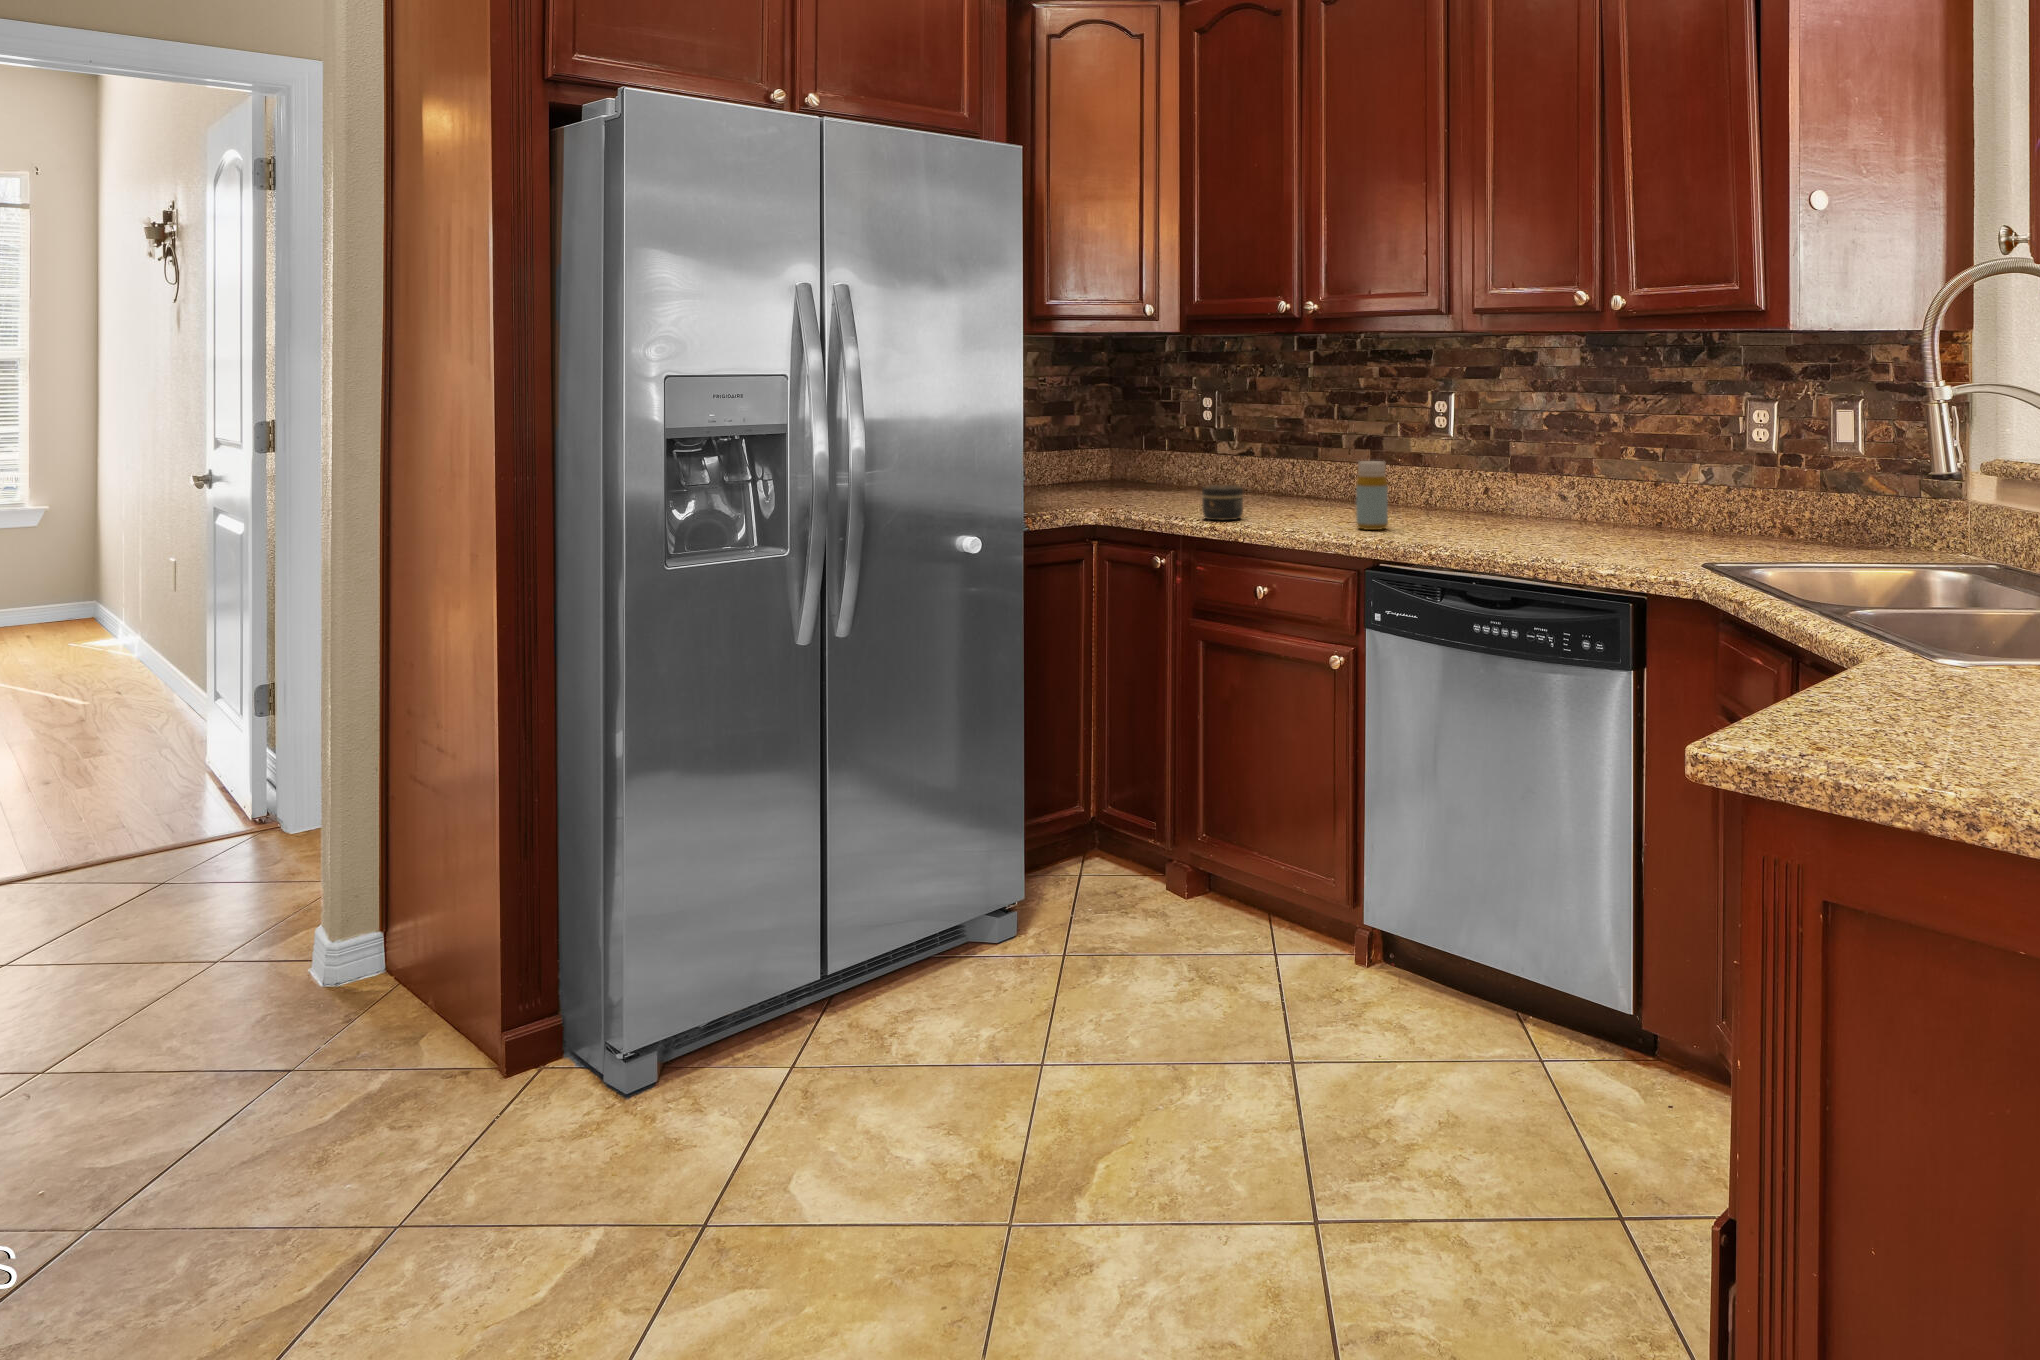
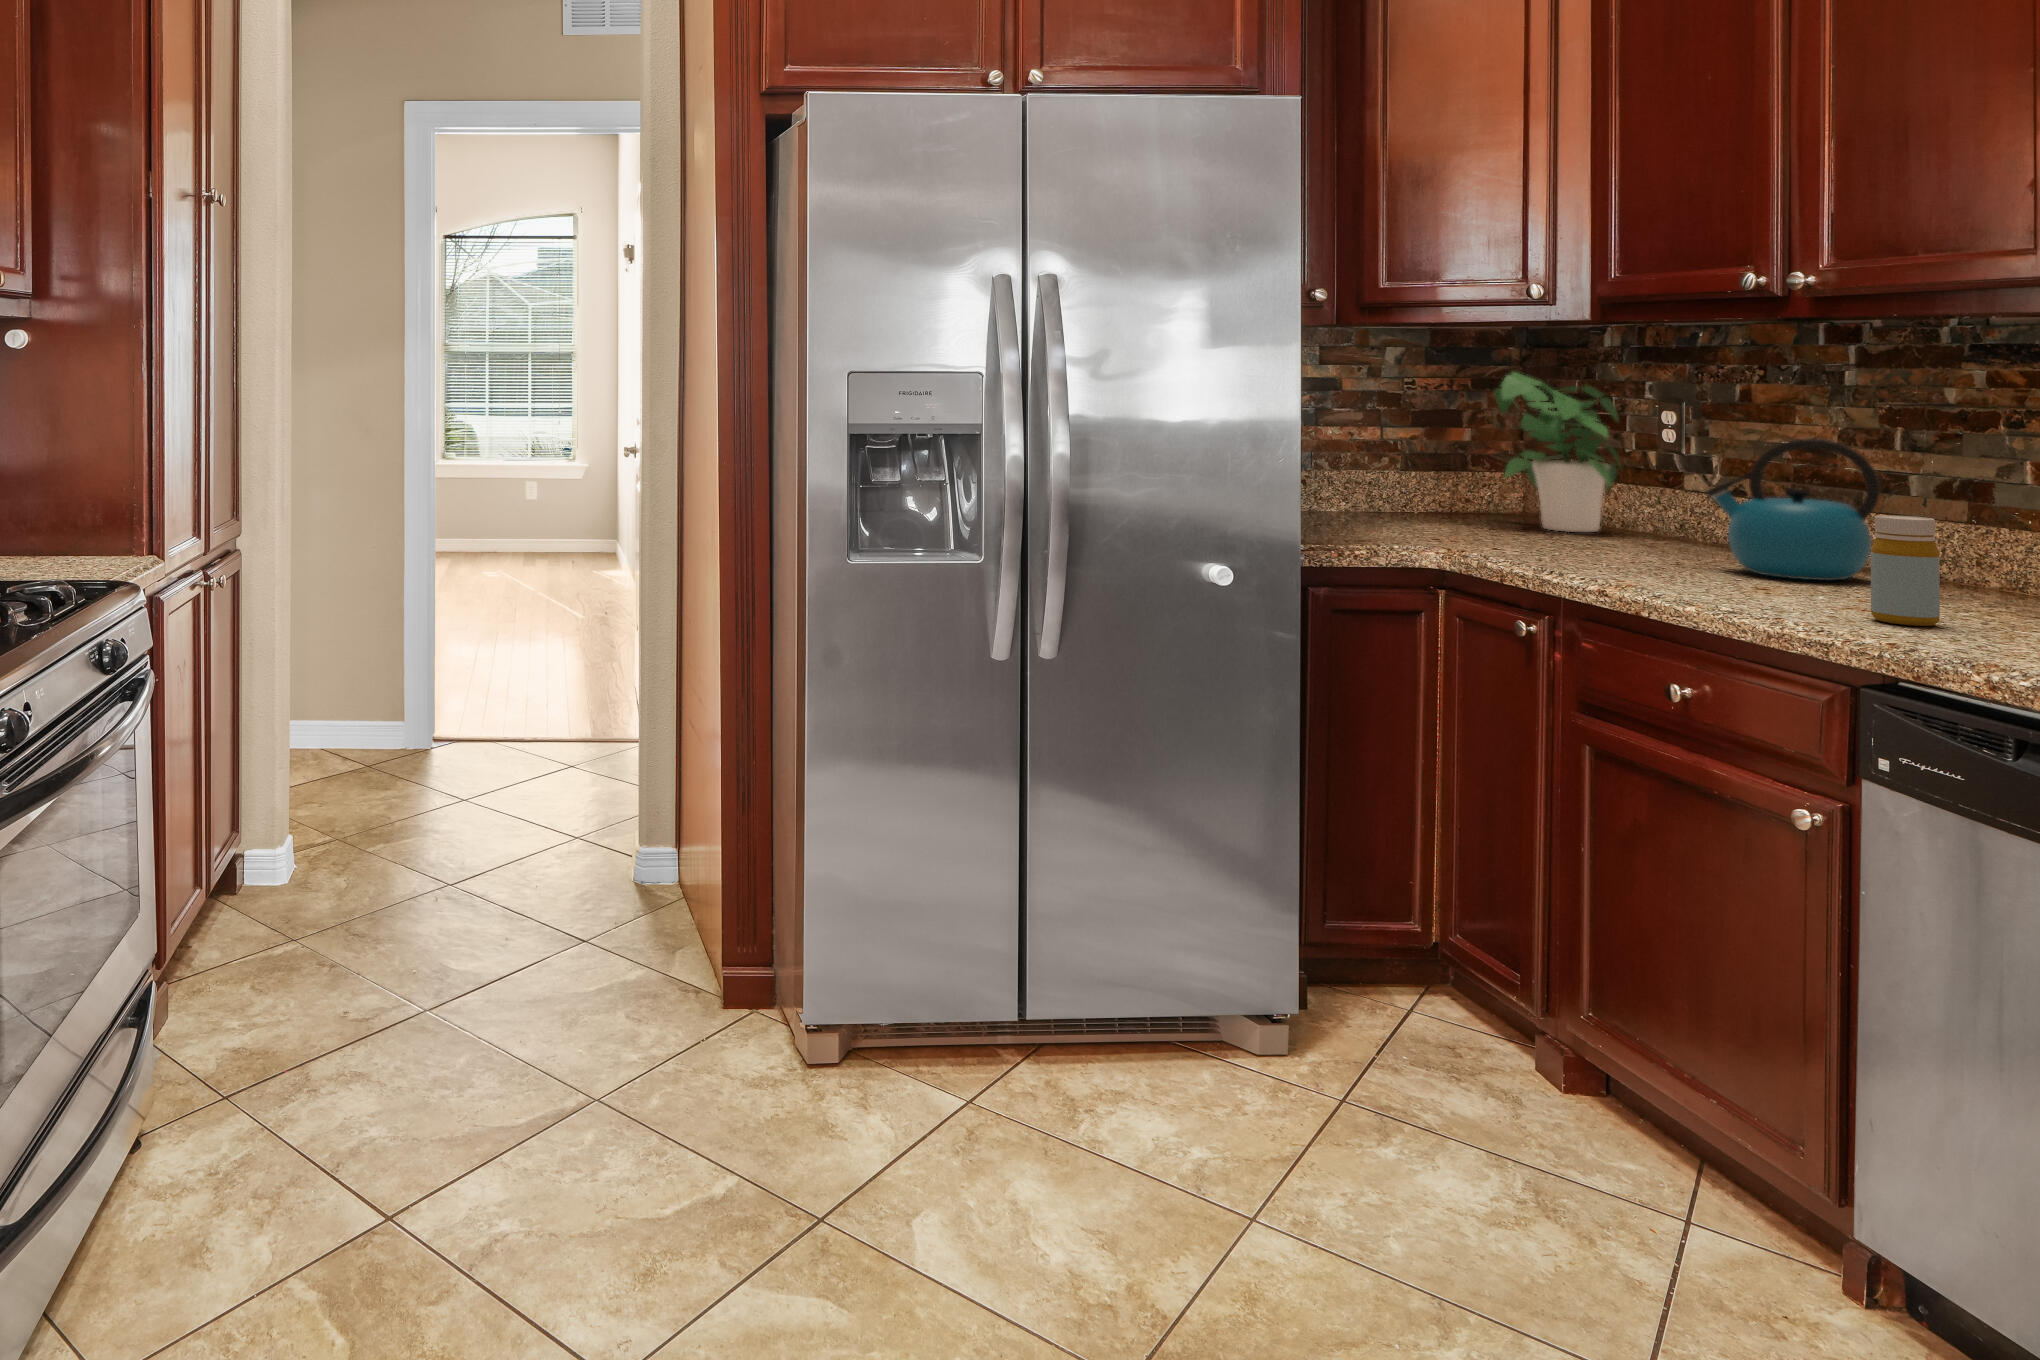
potted plant: none [1104,370,1183,489] -> present [1494,372,1621,532]
kettle: none [1249,413,1337,508] -> present [1706,438,1880,580]
jar: present [1202,485,1243,520] -> none [1593,532,1668,584]

